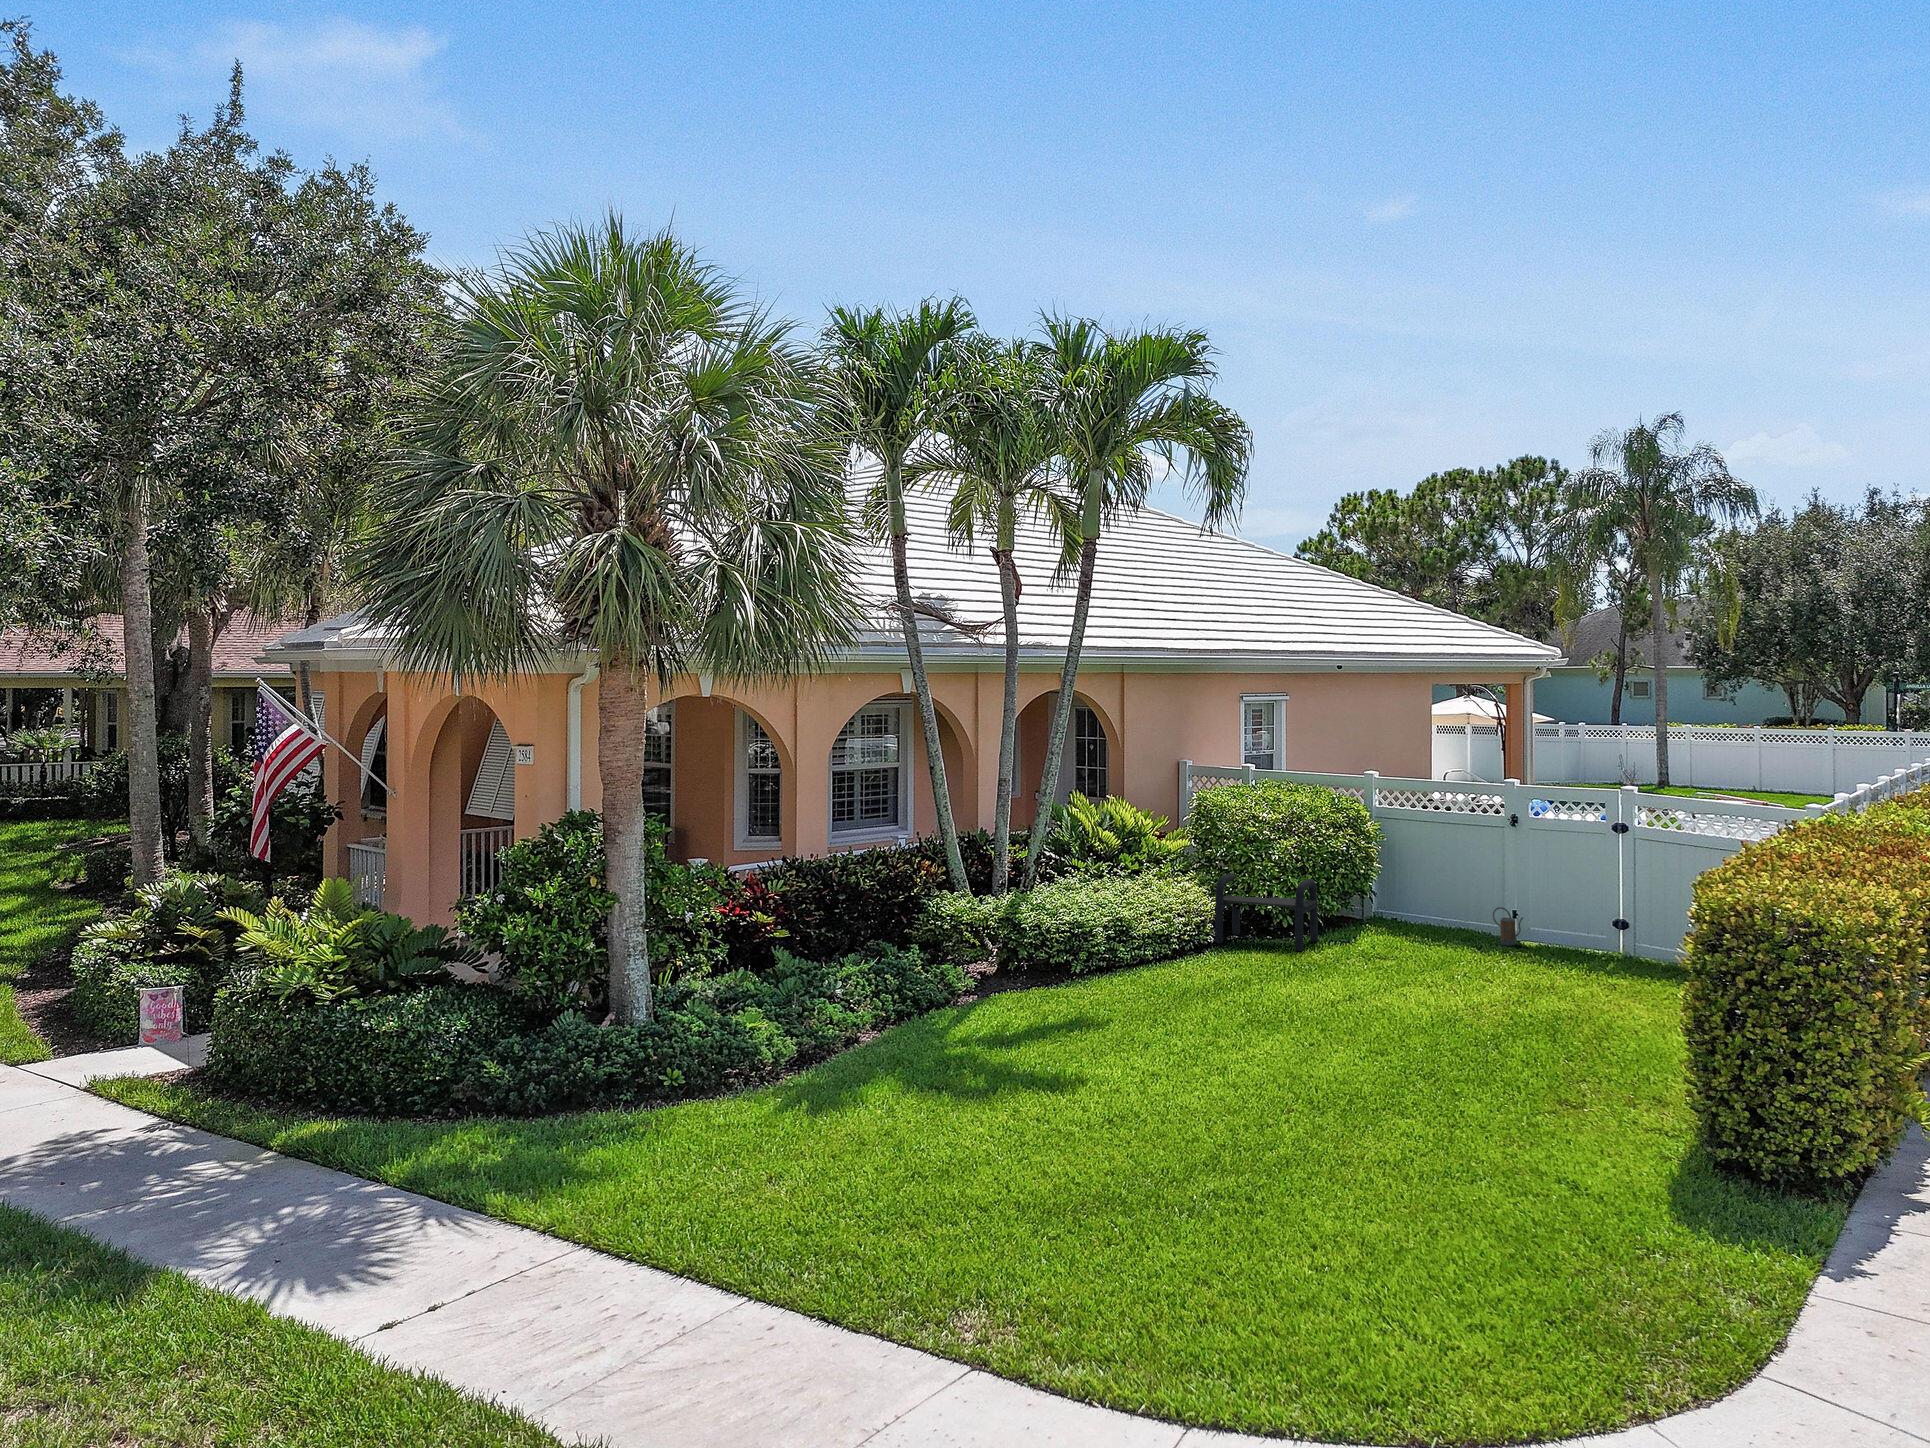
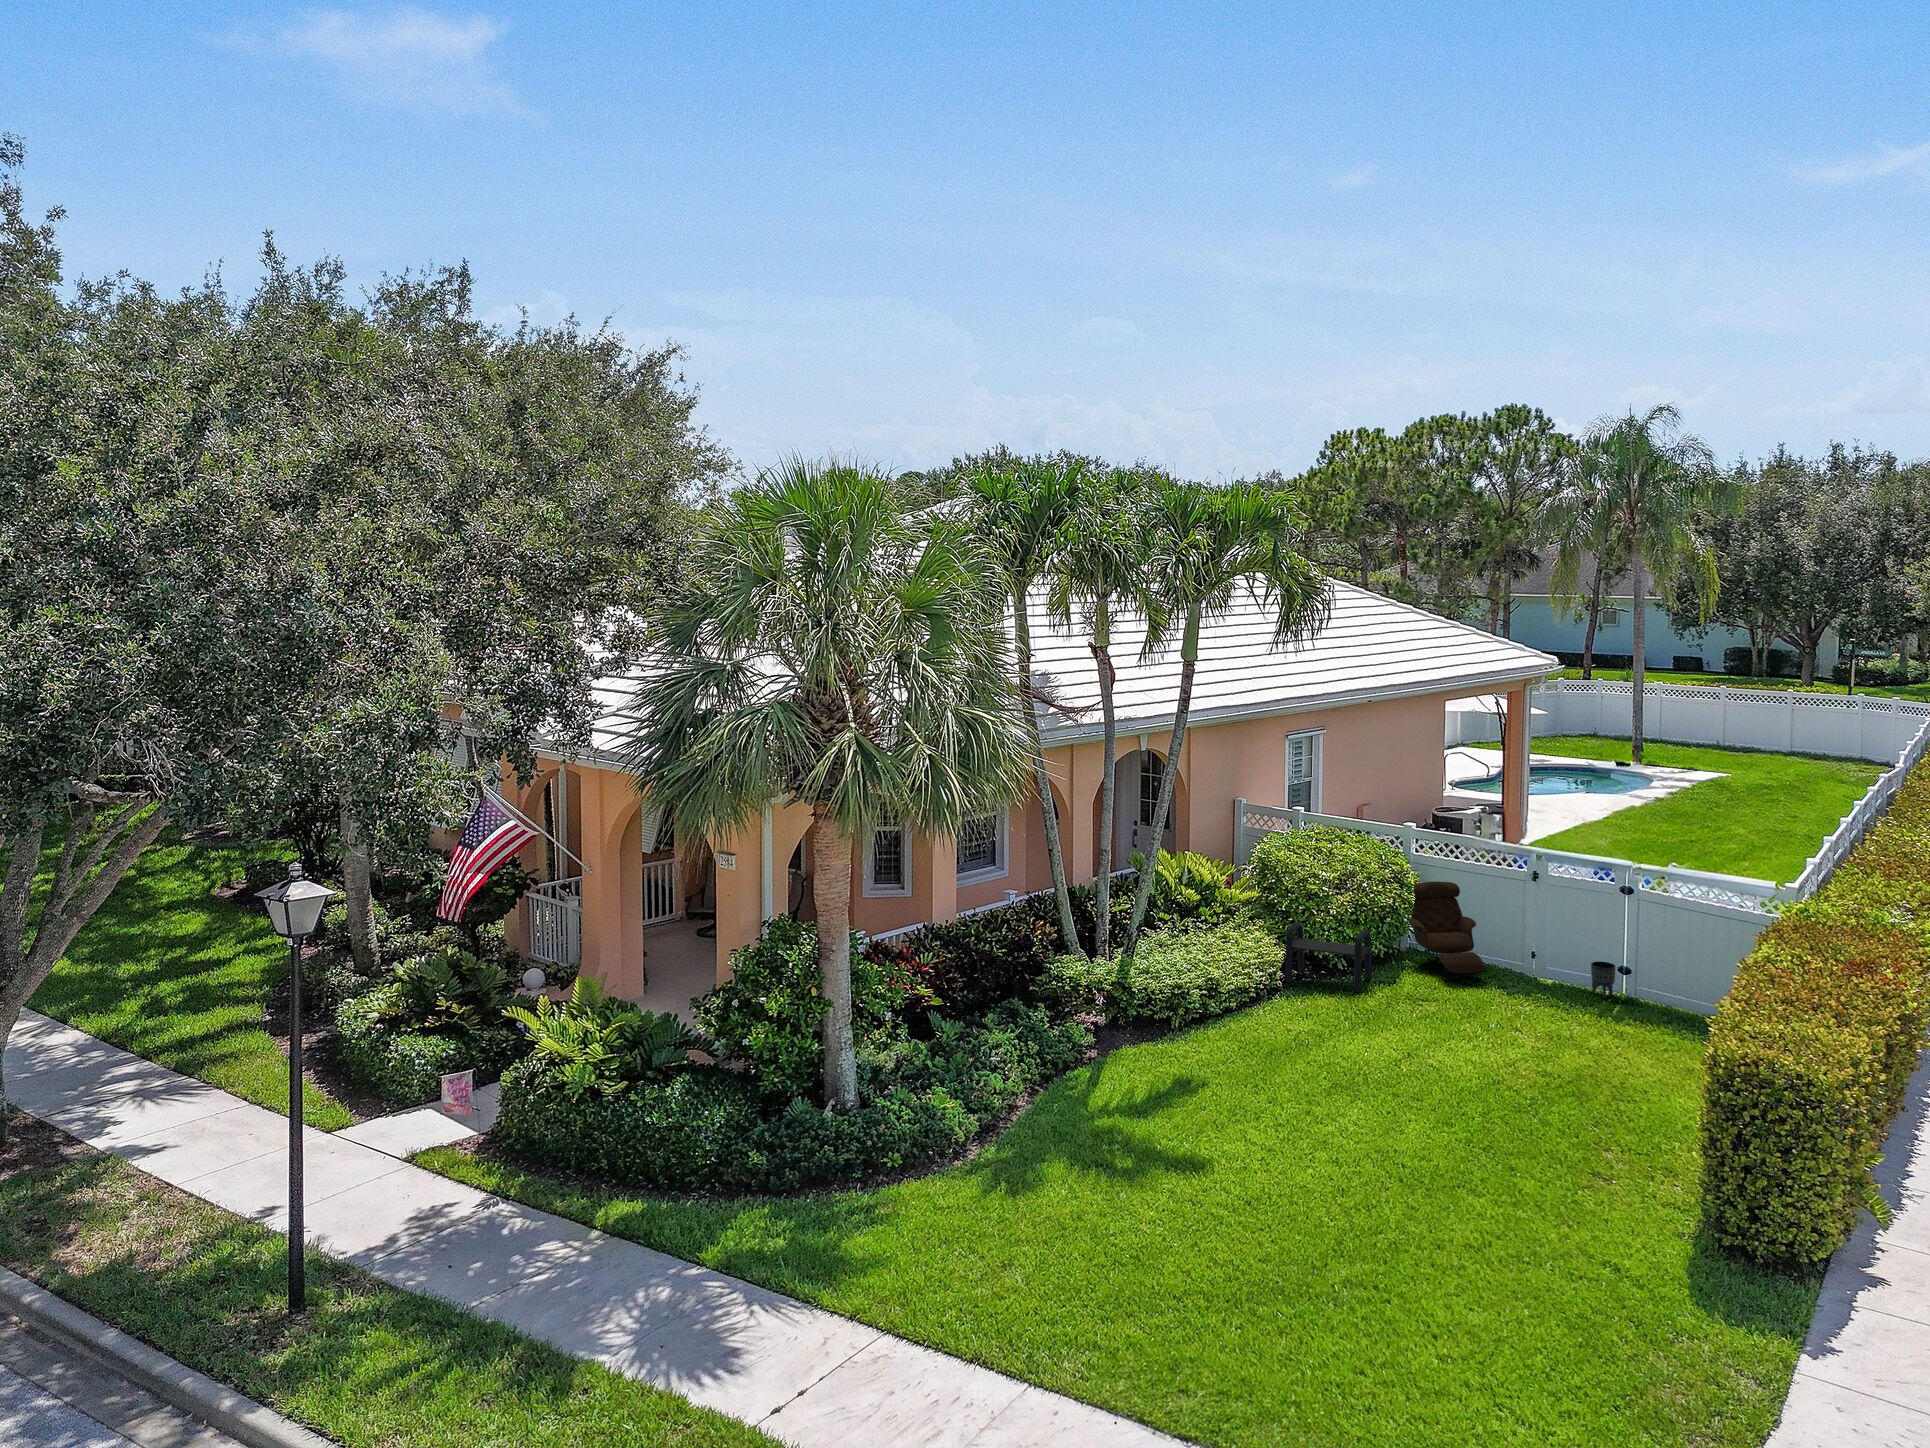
lounge chair: none [1365,833,1452,946] -> present [1409,881,1484,985]
watering can: present [1493,907,1523,945] -> none [1518,951,1544,984]
planter: none [1578,914,1608,957] -> present [1591,961,1616,999]

